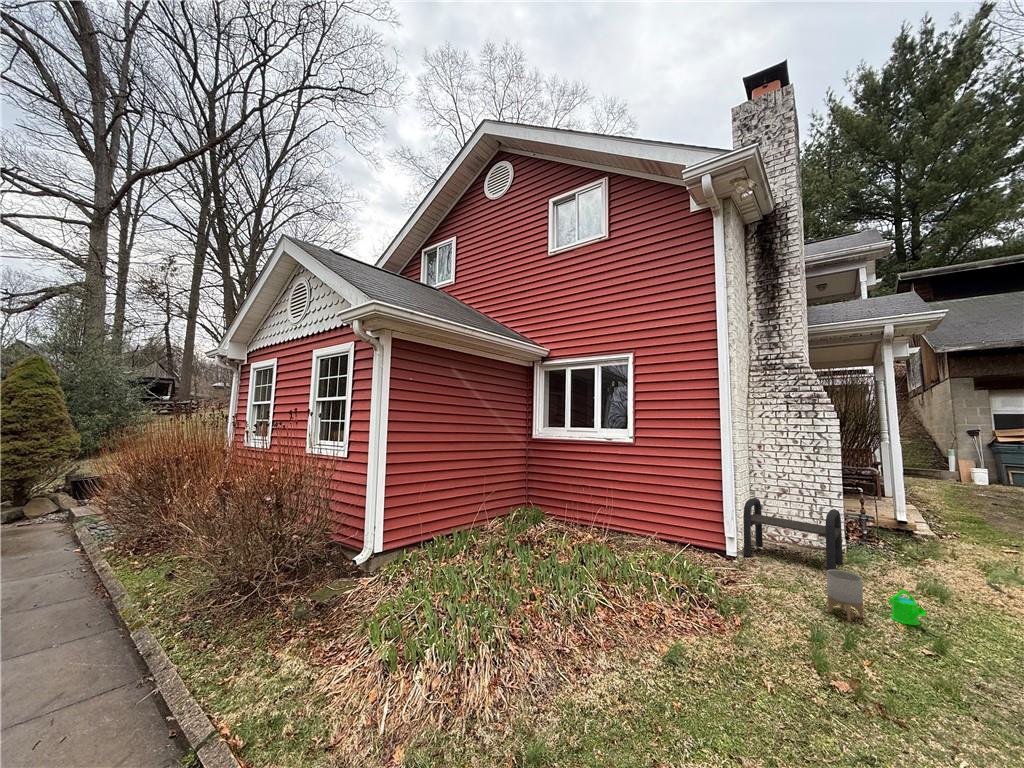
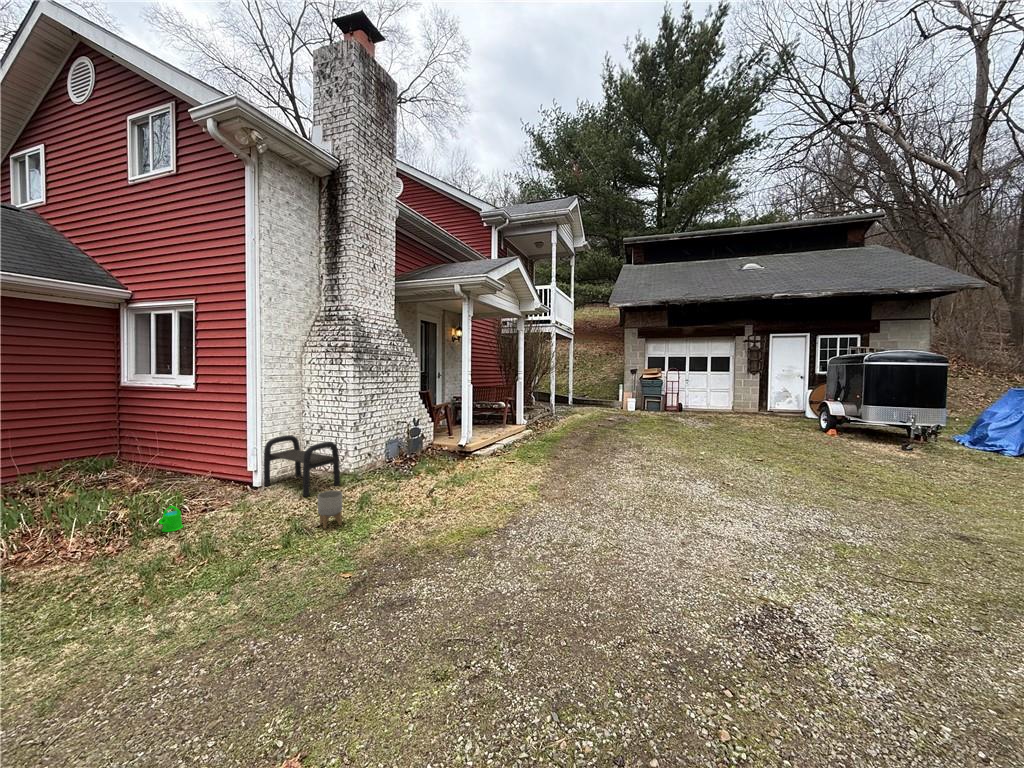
planter: present [826,570,864,621] -> present [318,490,342,529]
watering can: present [889,590,926,625] -> present [159,506,183,532]

